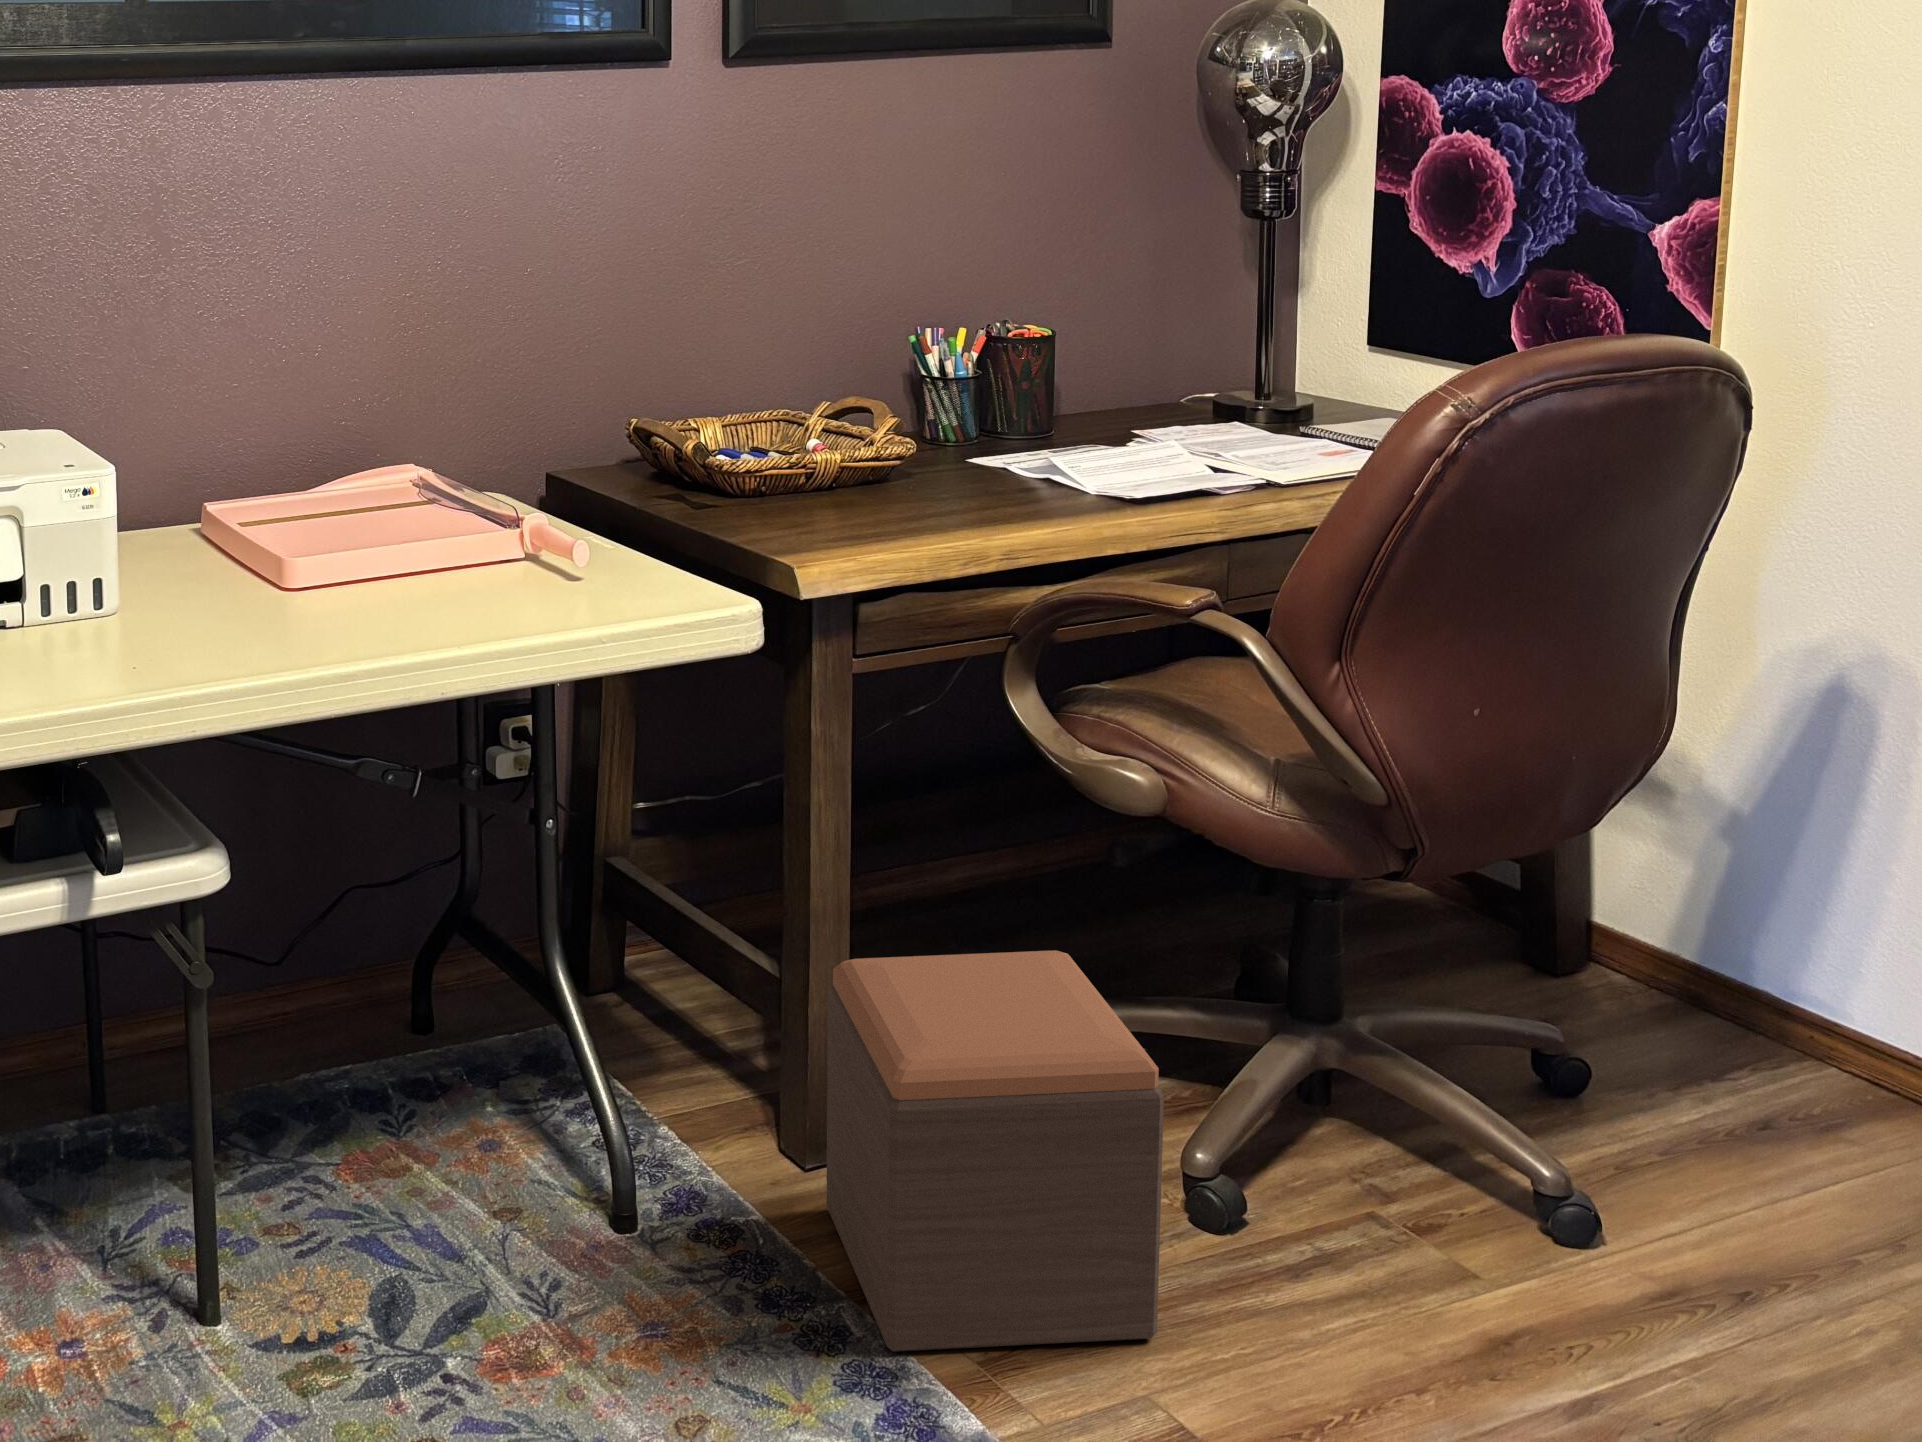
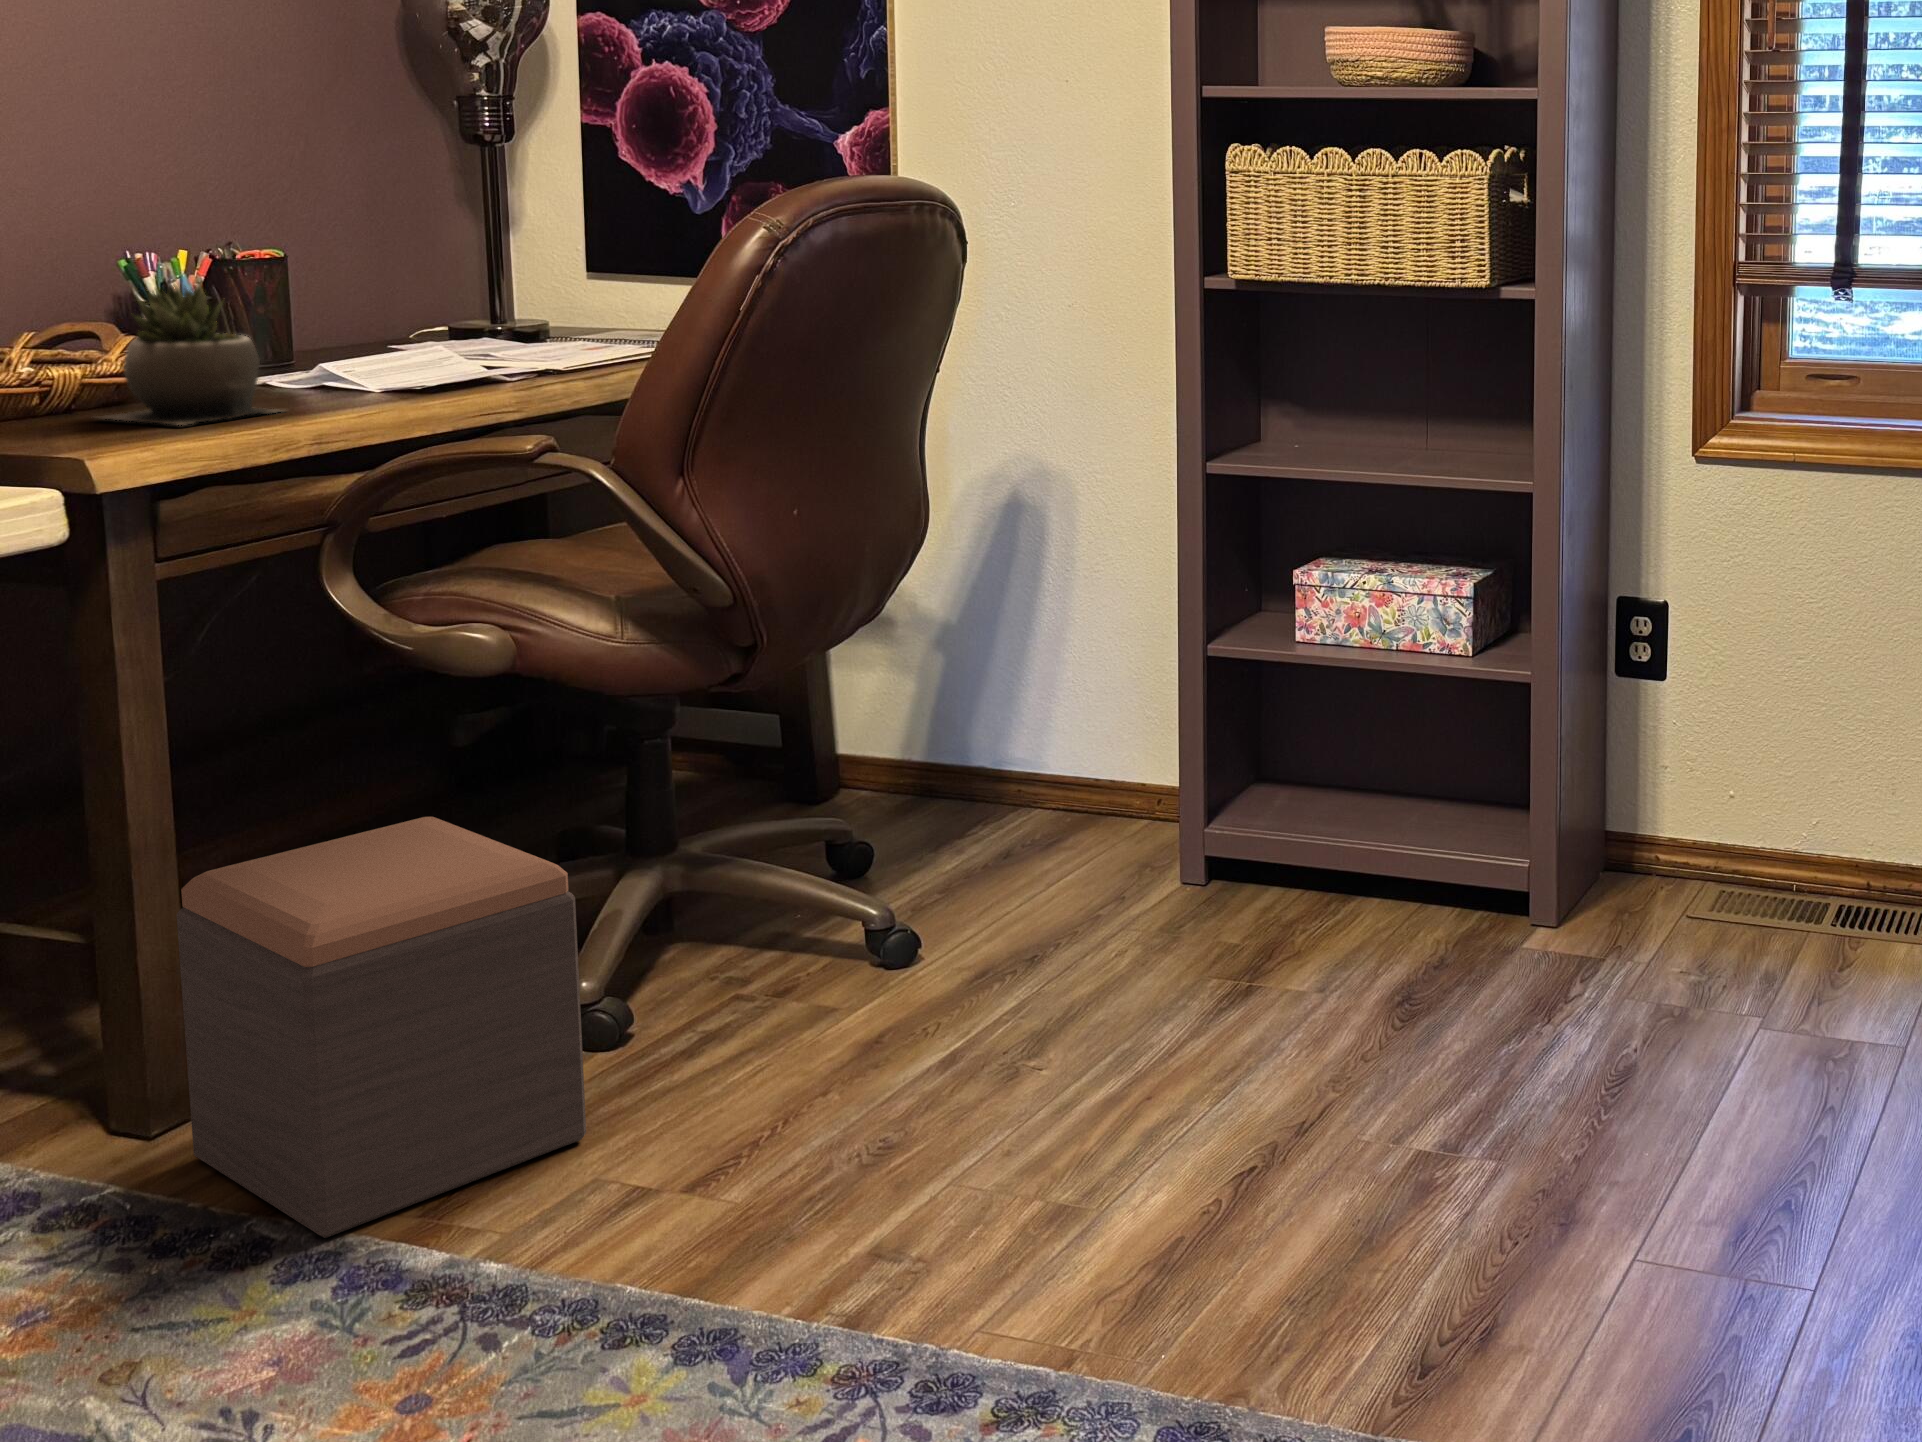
succulent plant: none [831,392,991,533] -> present [101,282,277,425]

